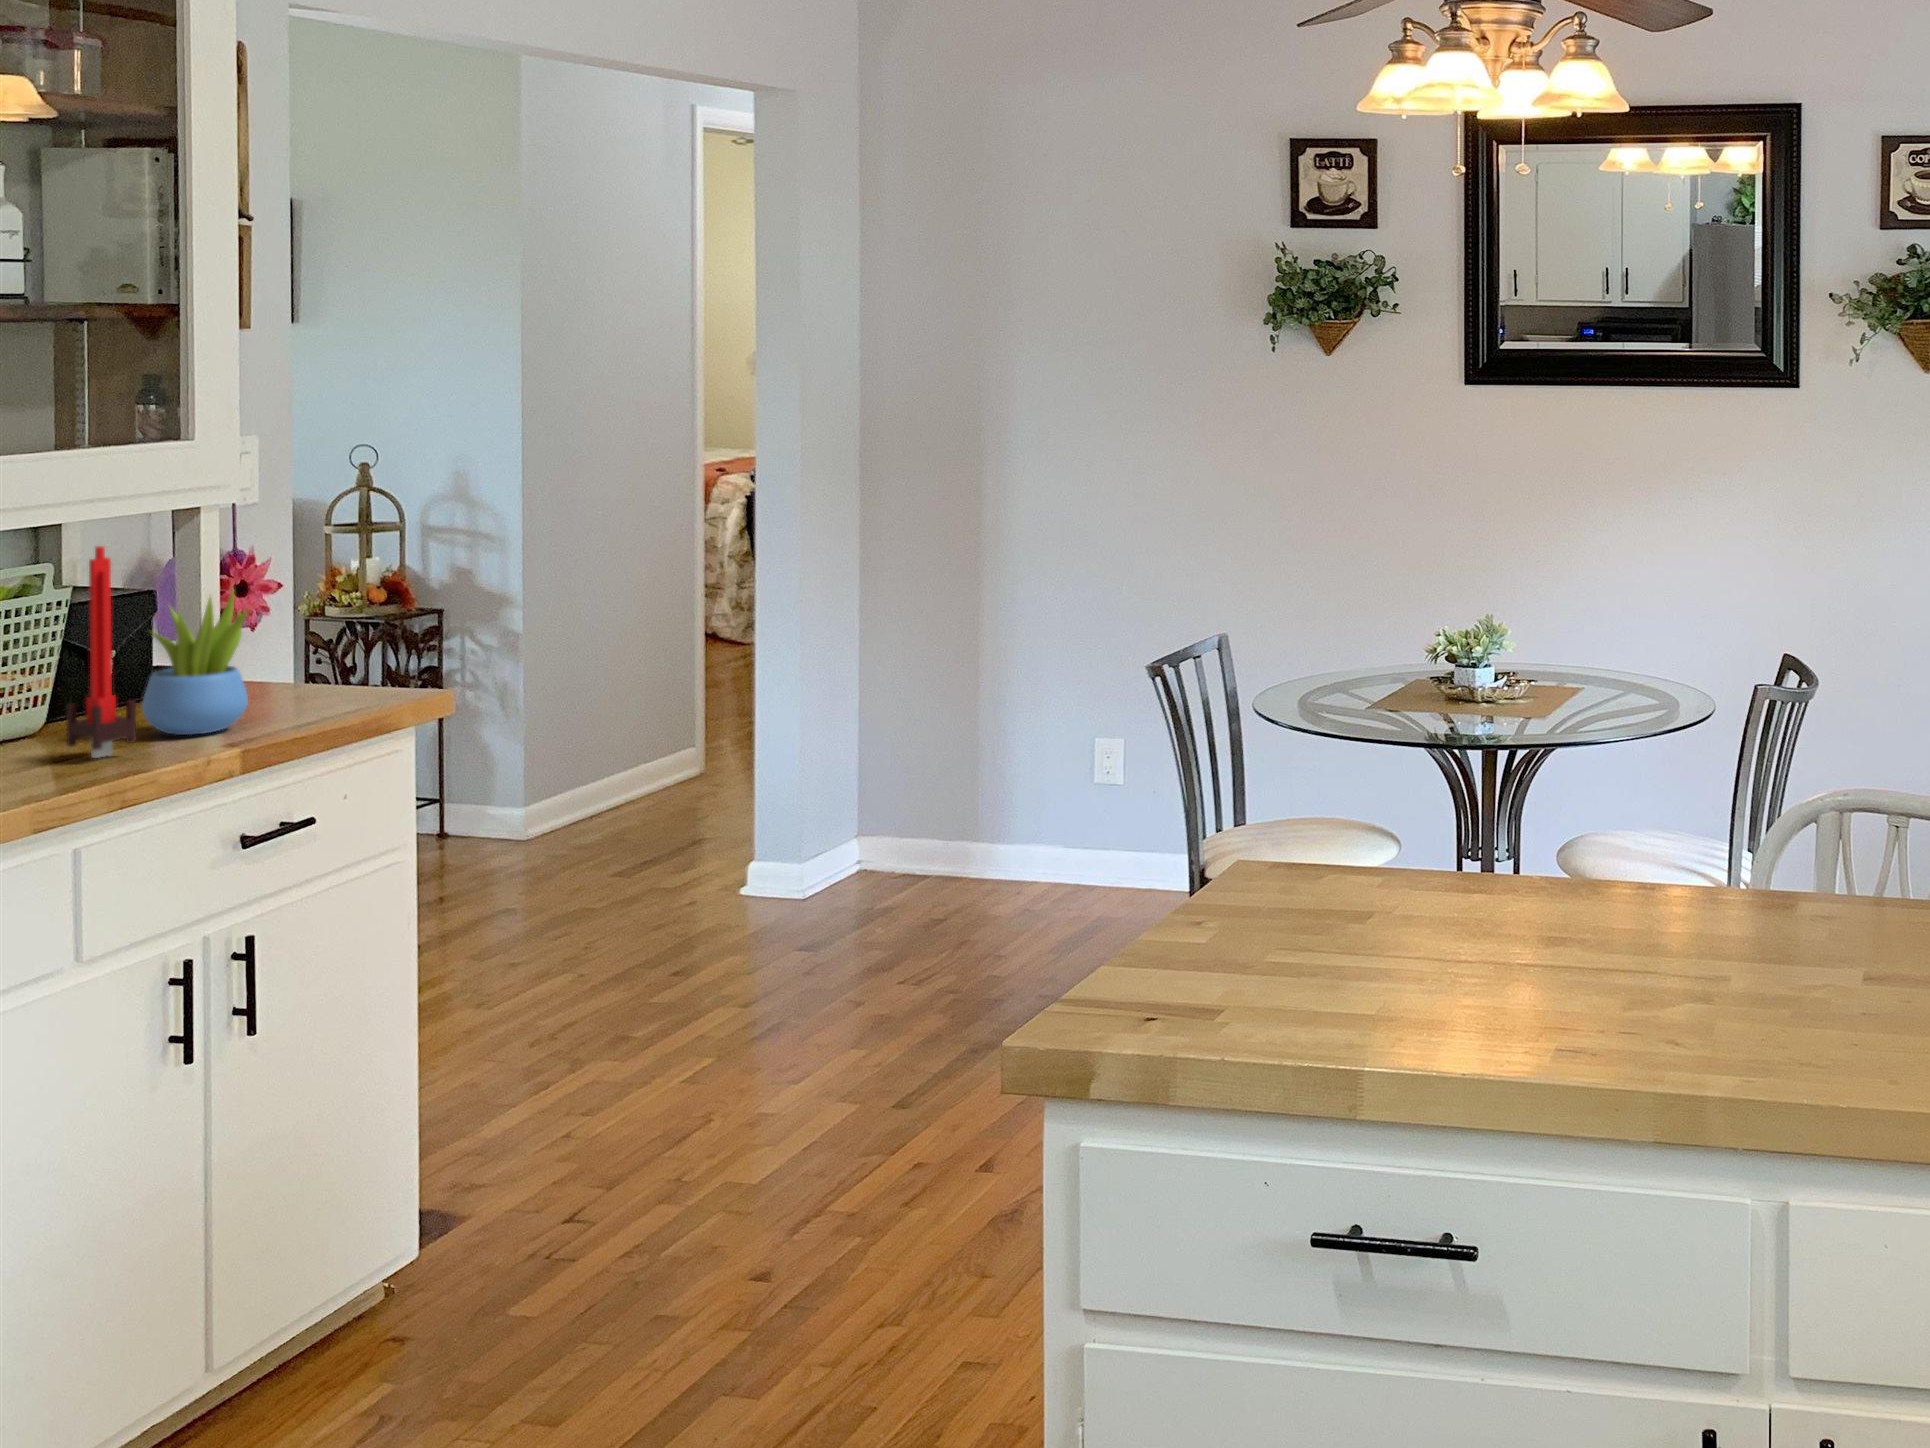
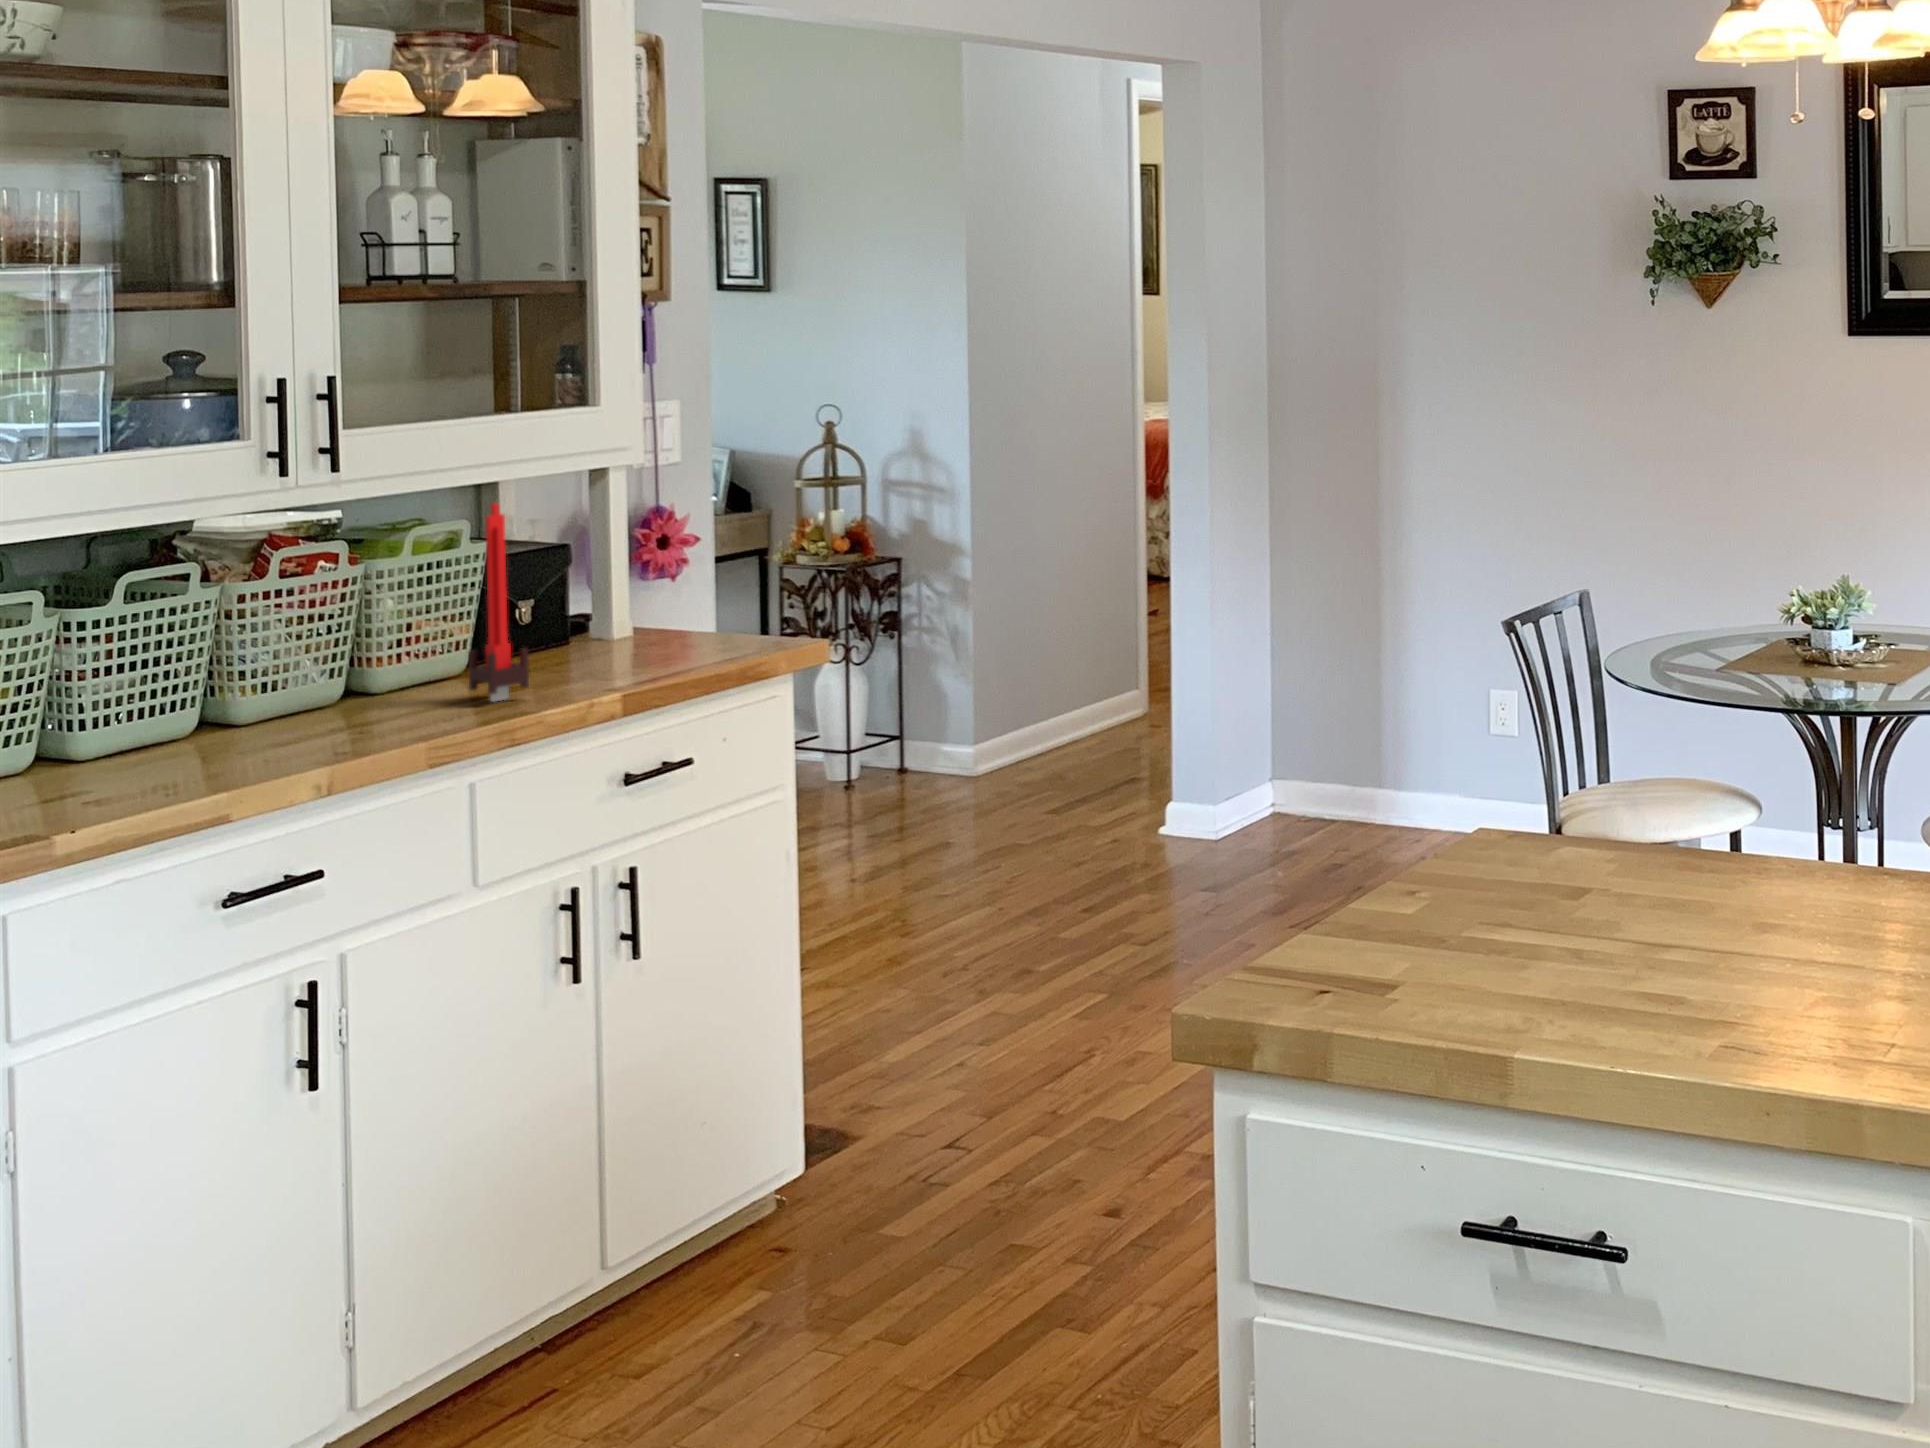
succulent plant: present [142,591,249,735] -> none [543,540,637,680]

